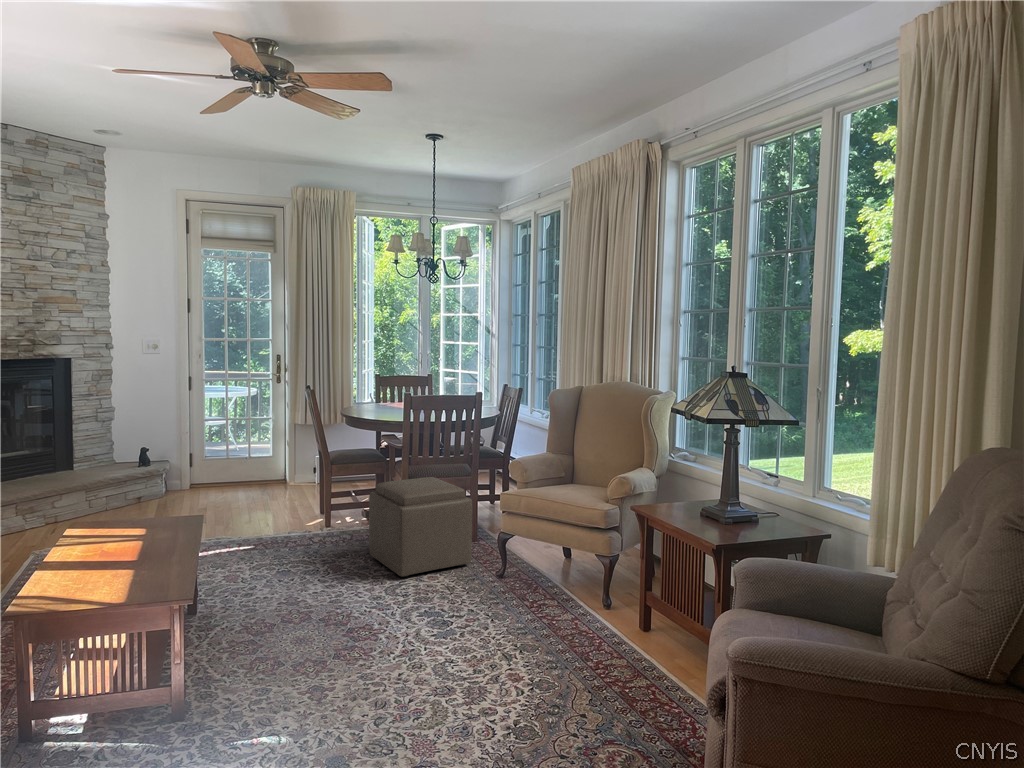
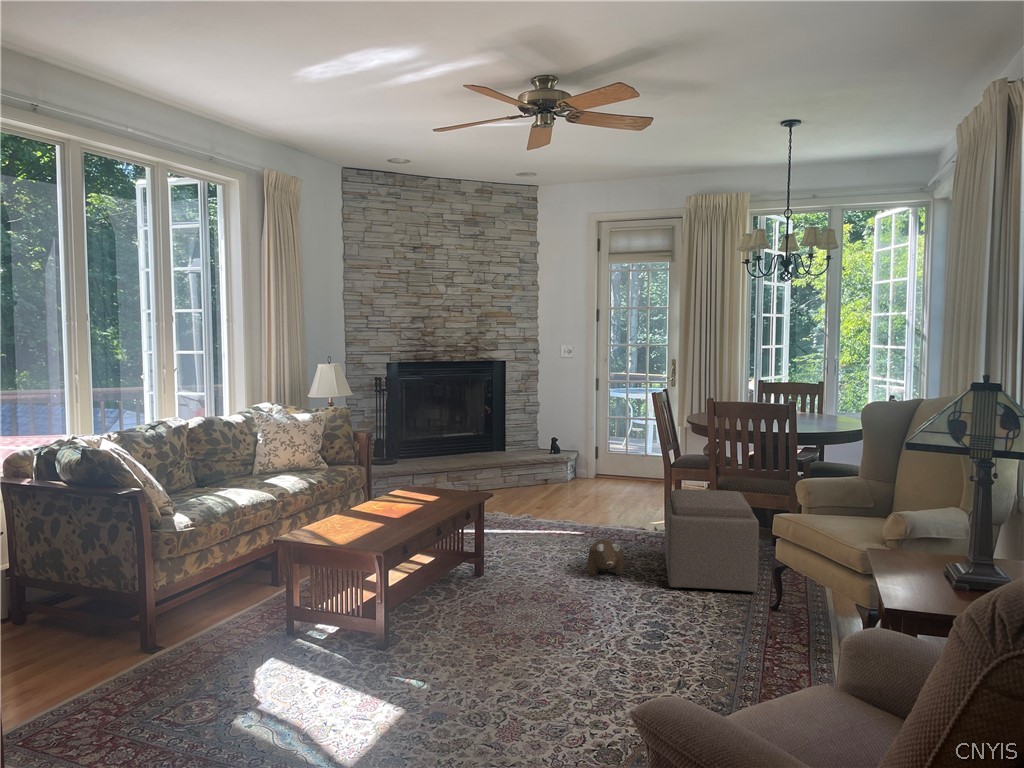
plush toy: none [304,544,349,586] -> present [587,539,624,576]

